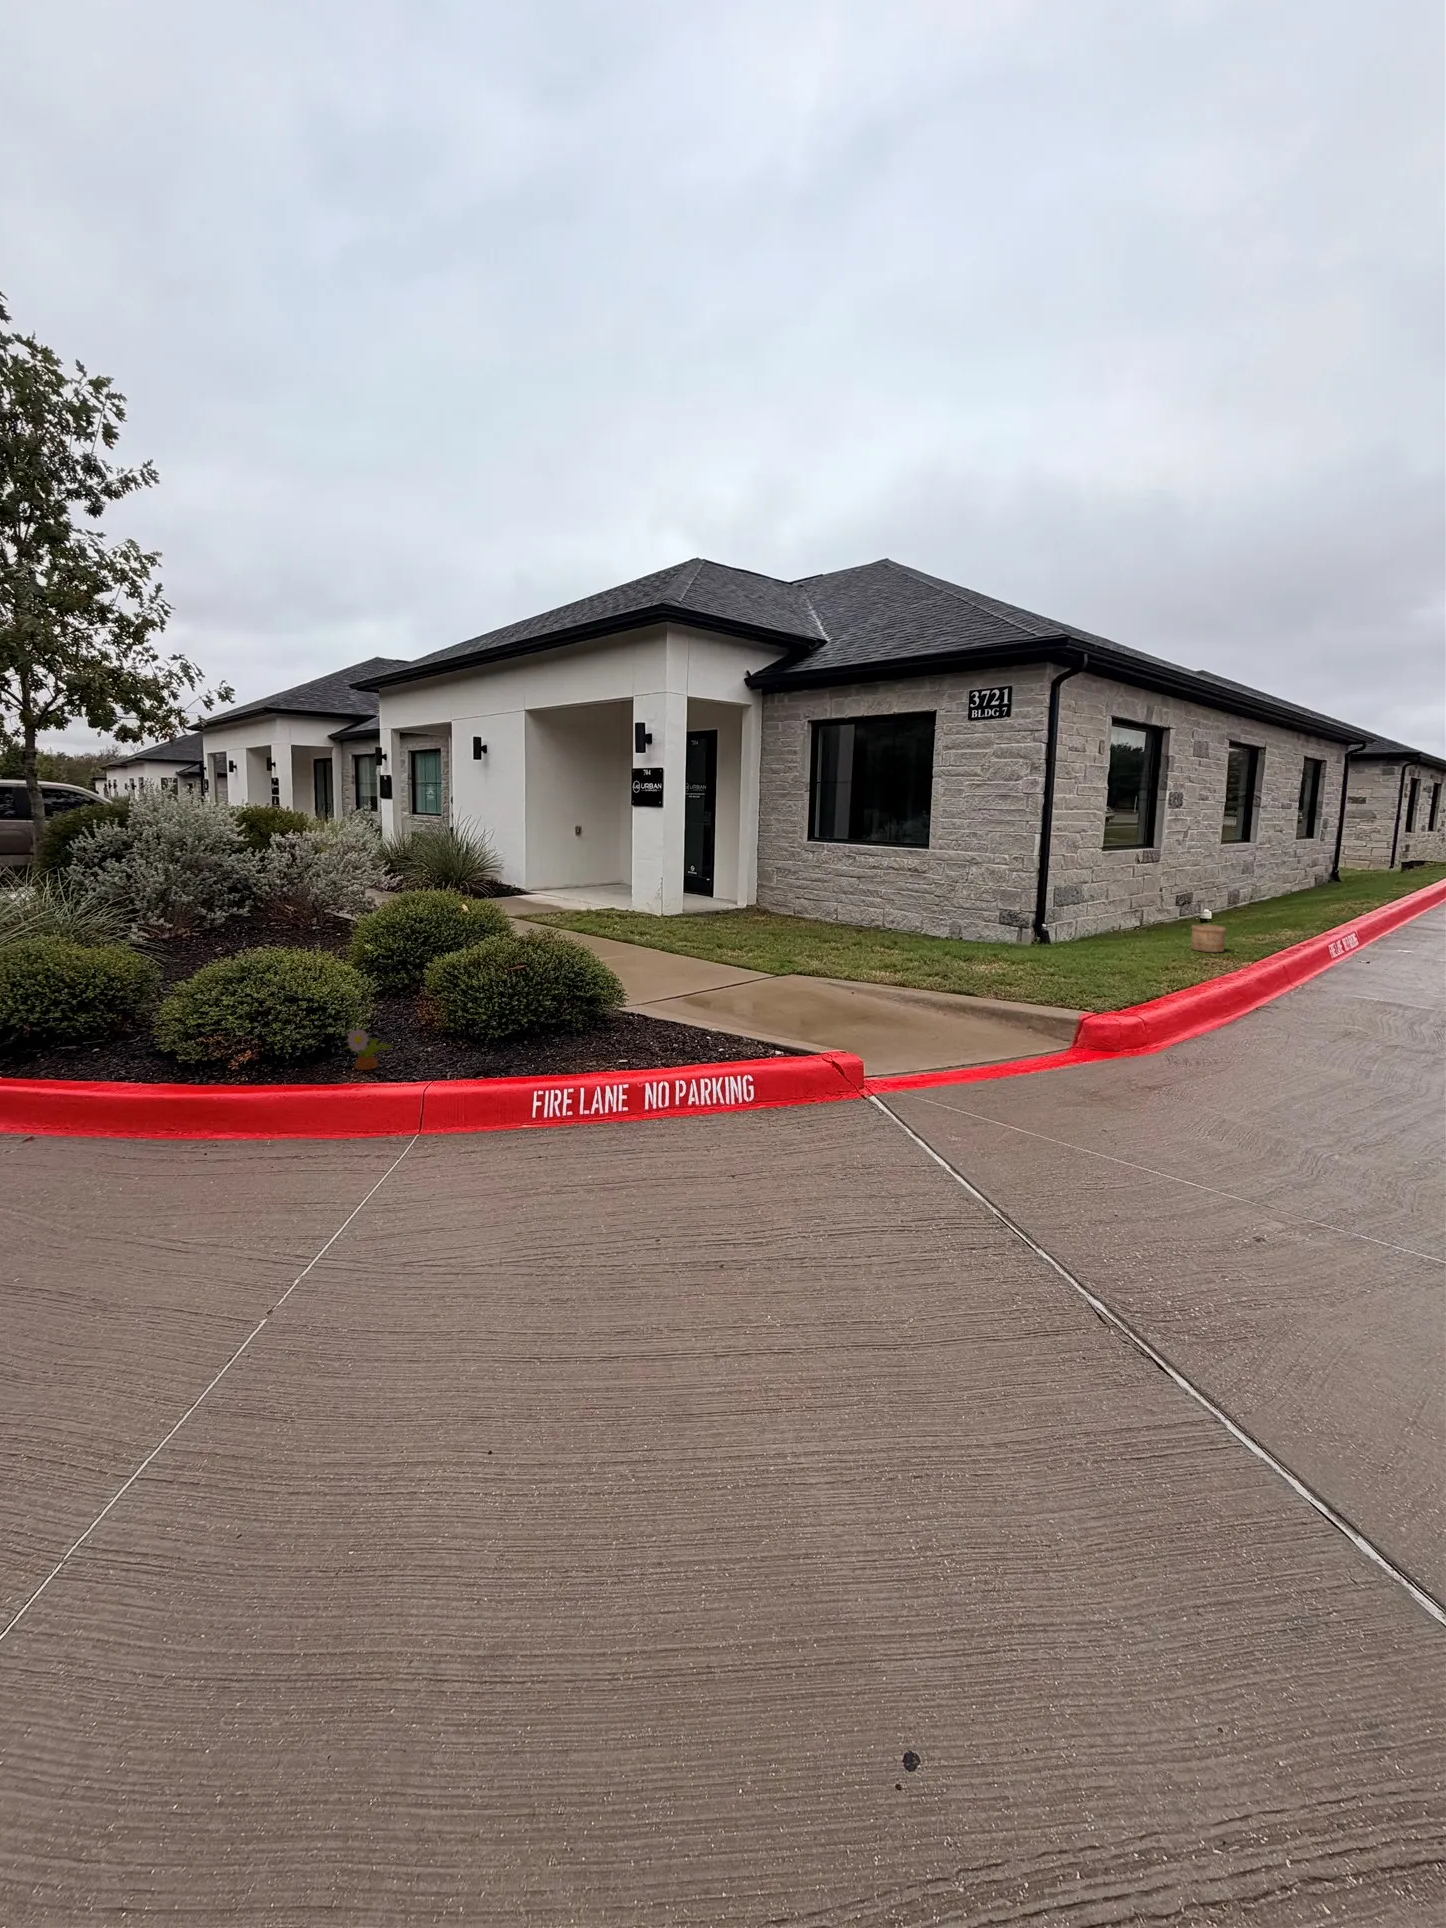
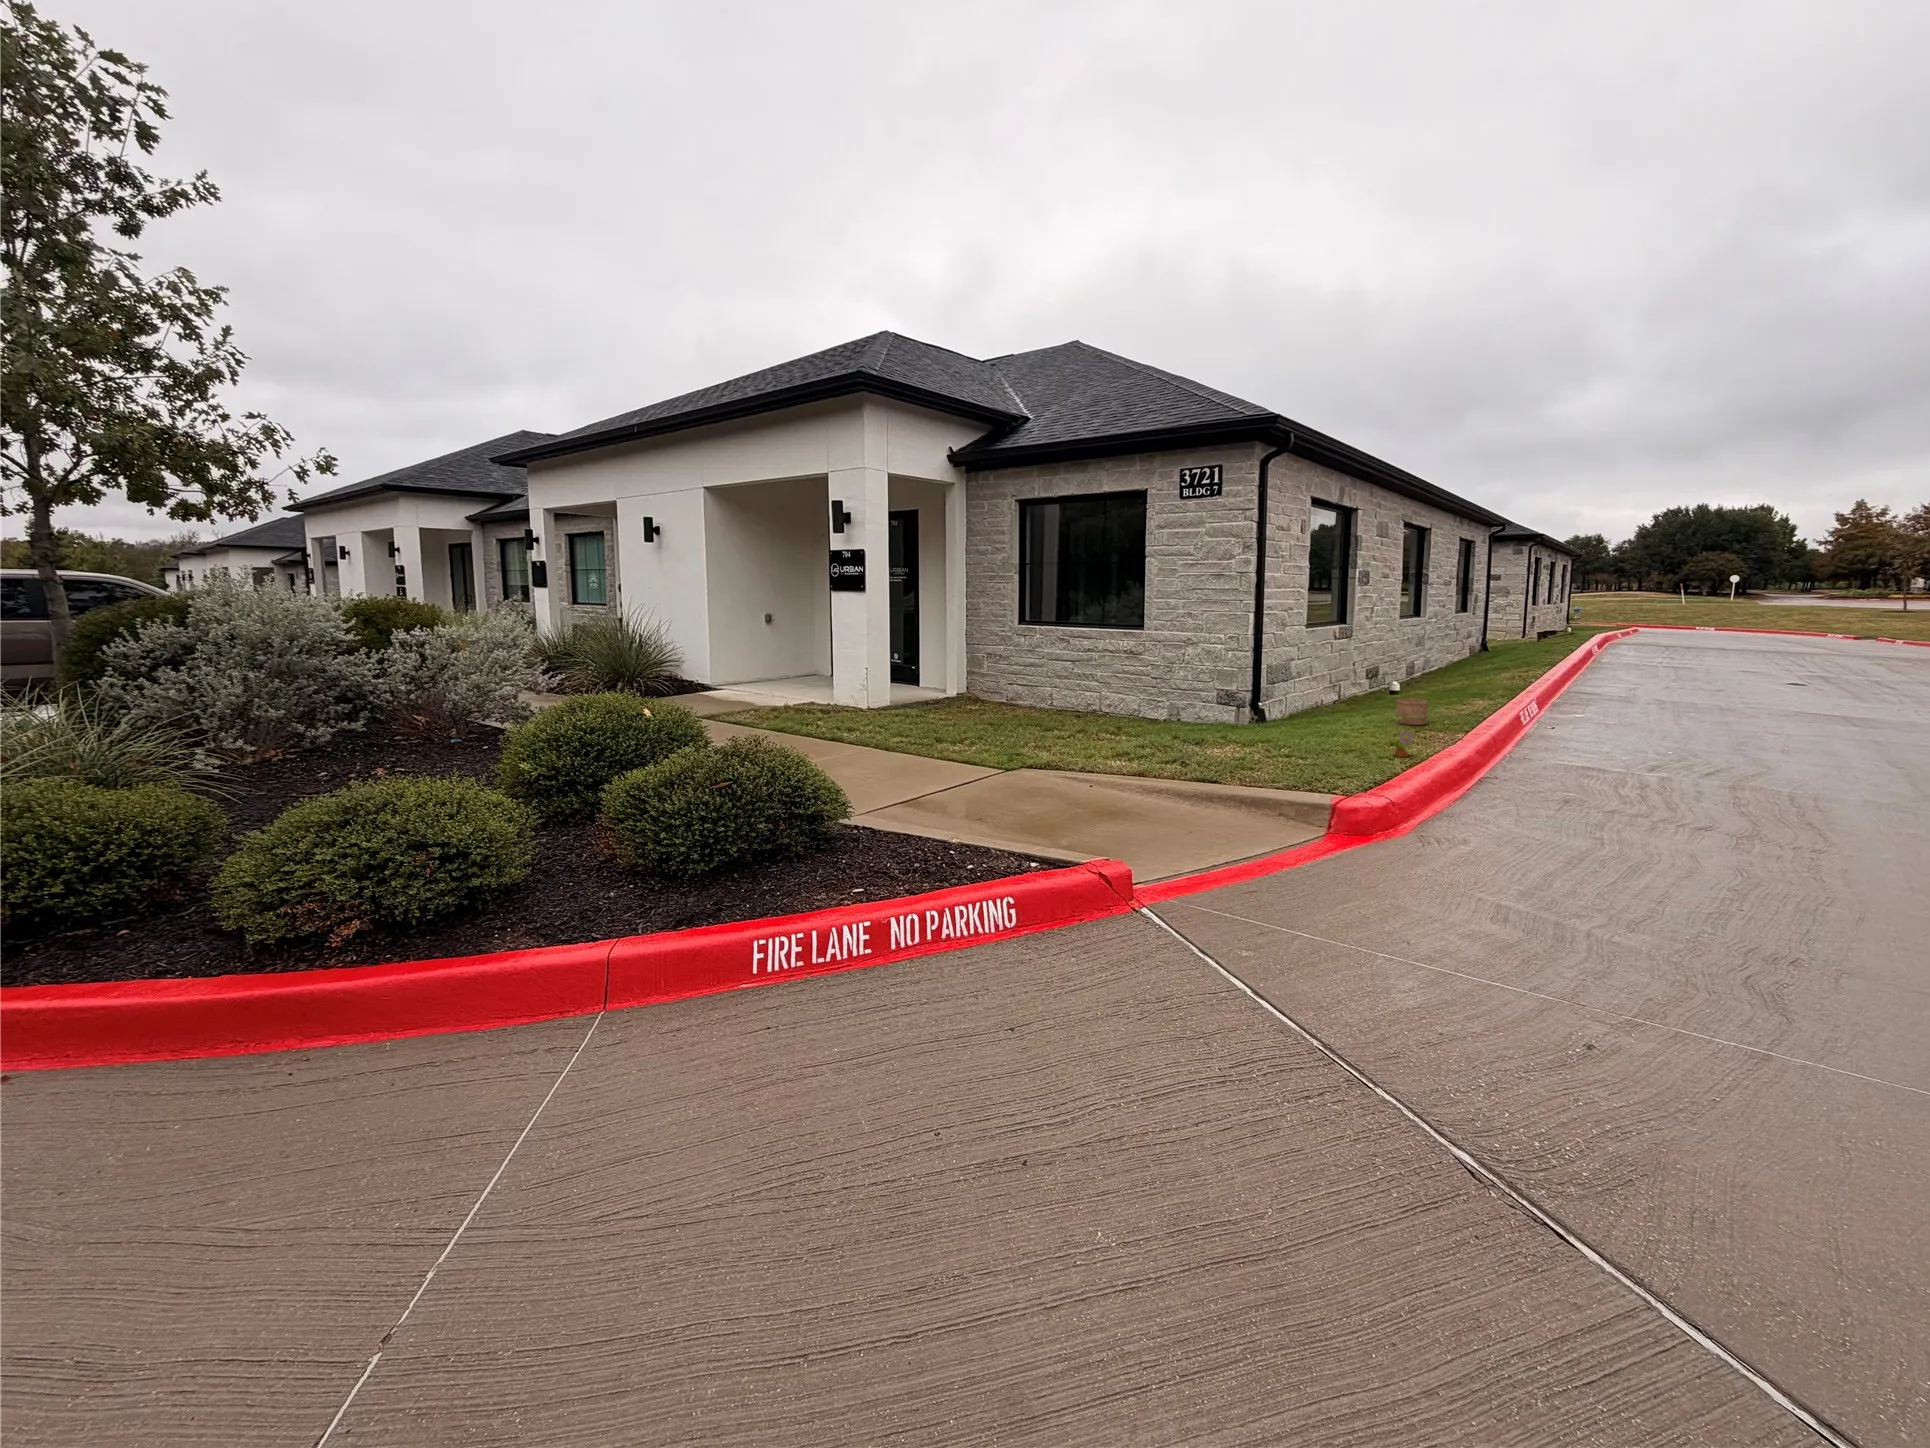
decorative plant: present [346,1028,392,1070] -> present [1391,732,1414,757]

